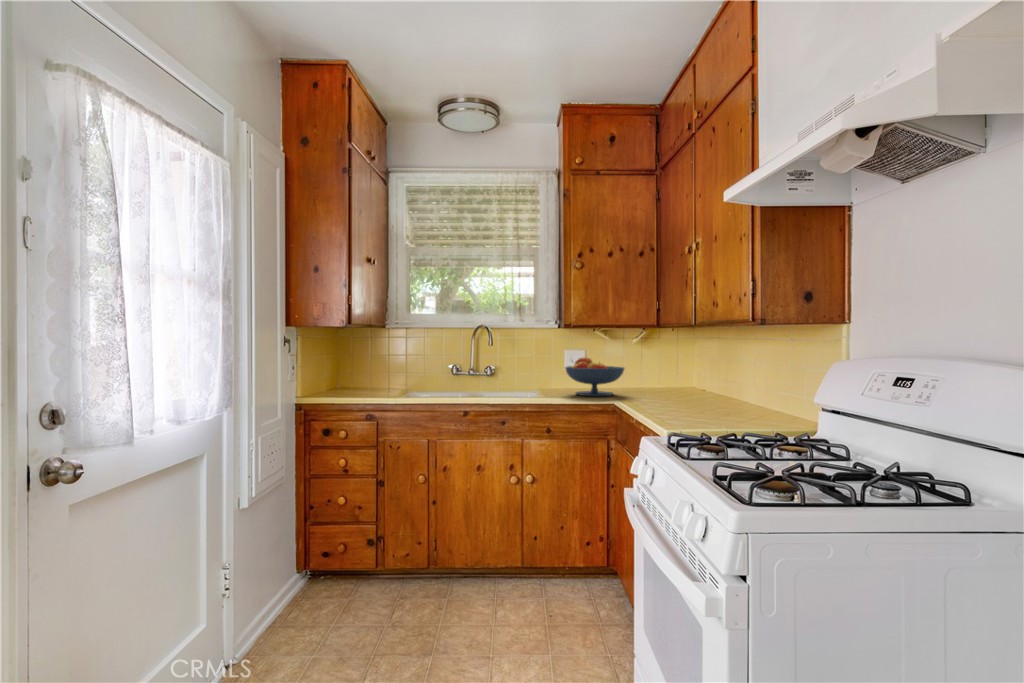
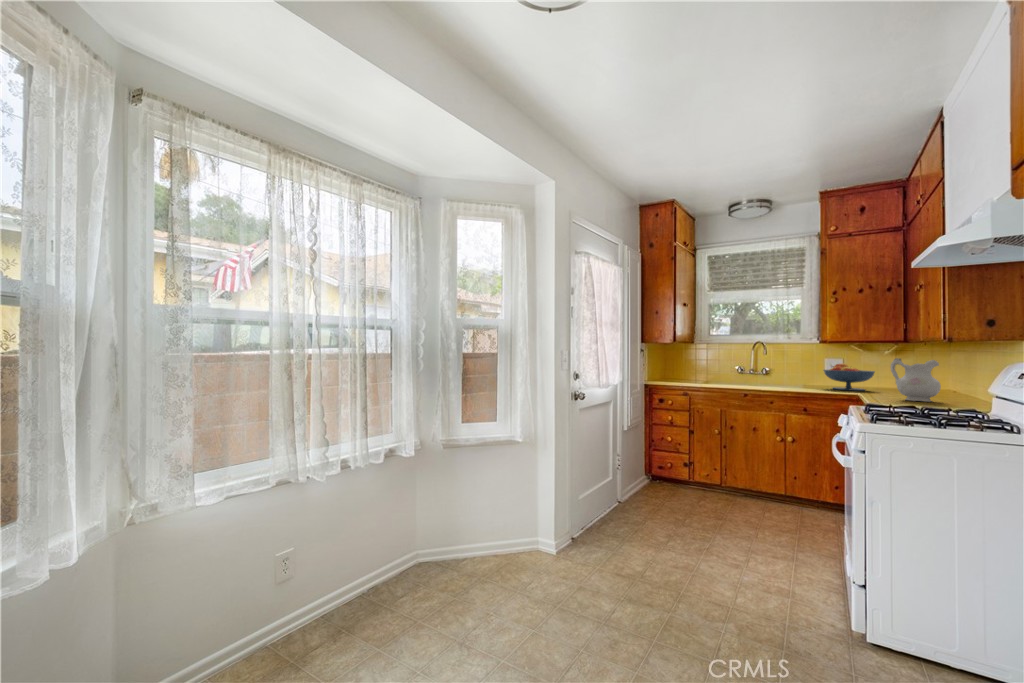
ceramic pitcher: none [675,351,736,418] -> present [891,358,941,402]

